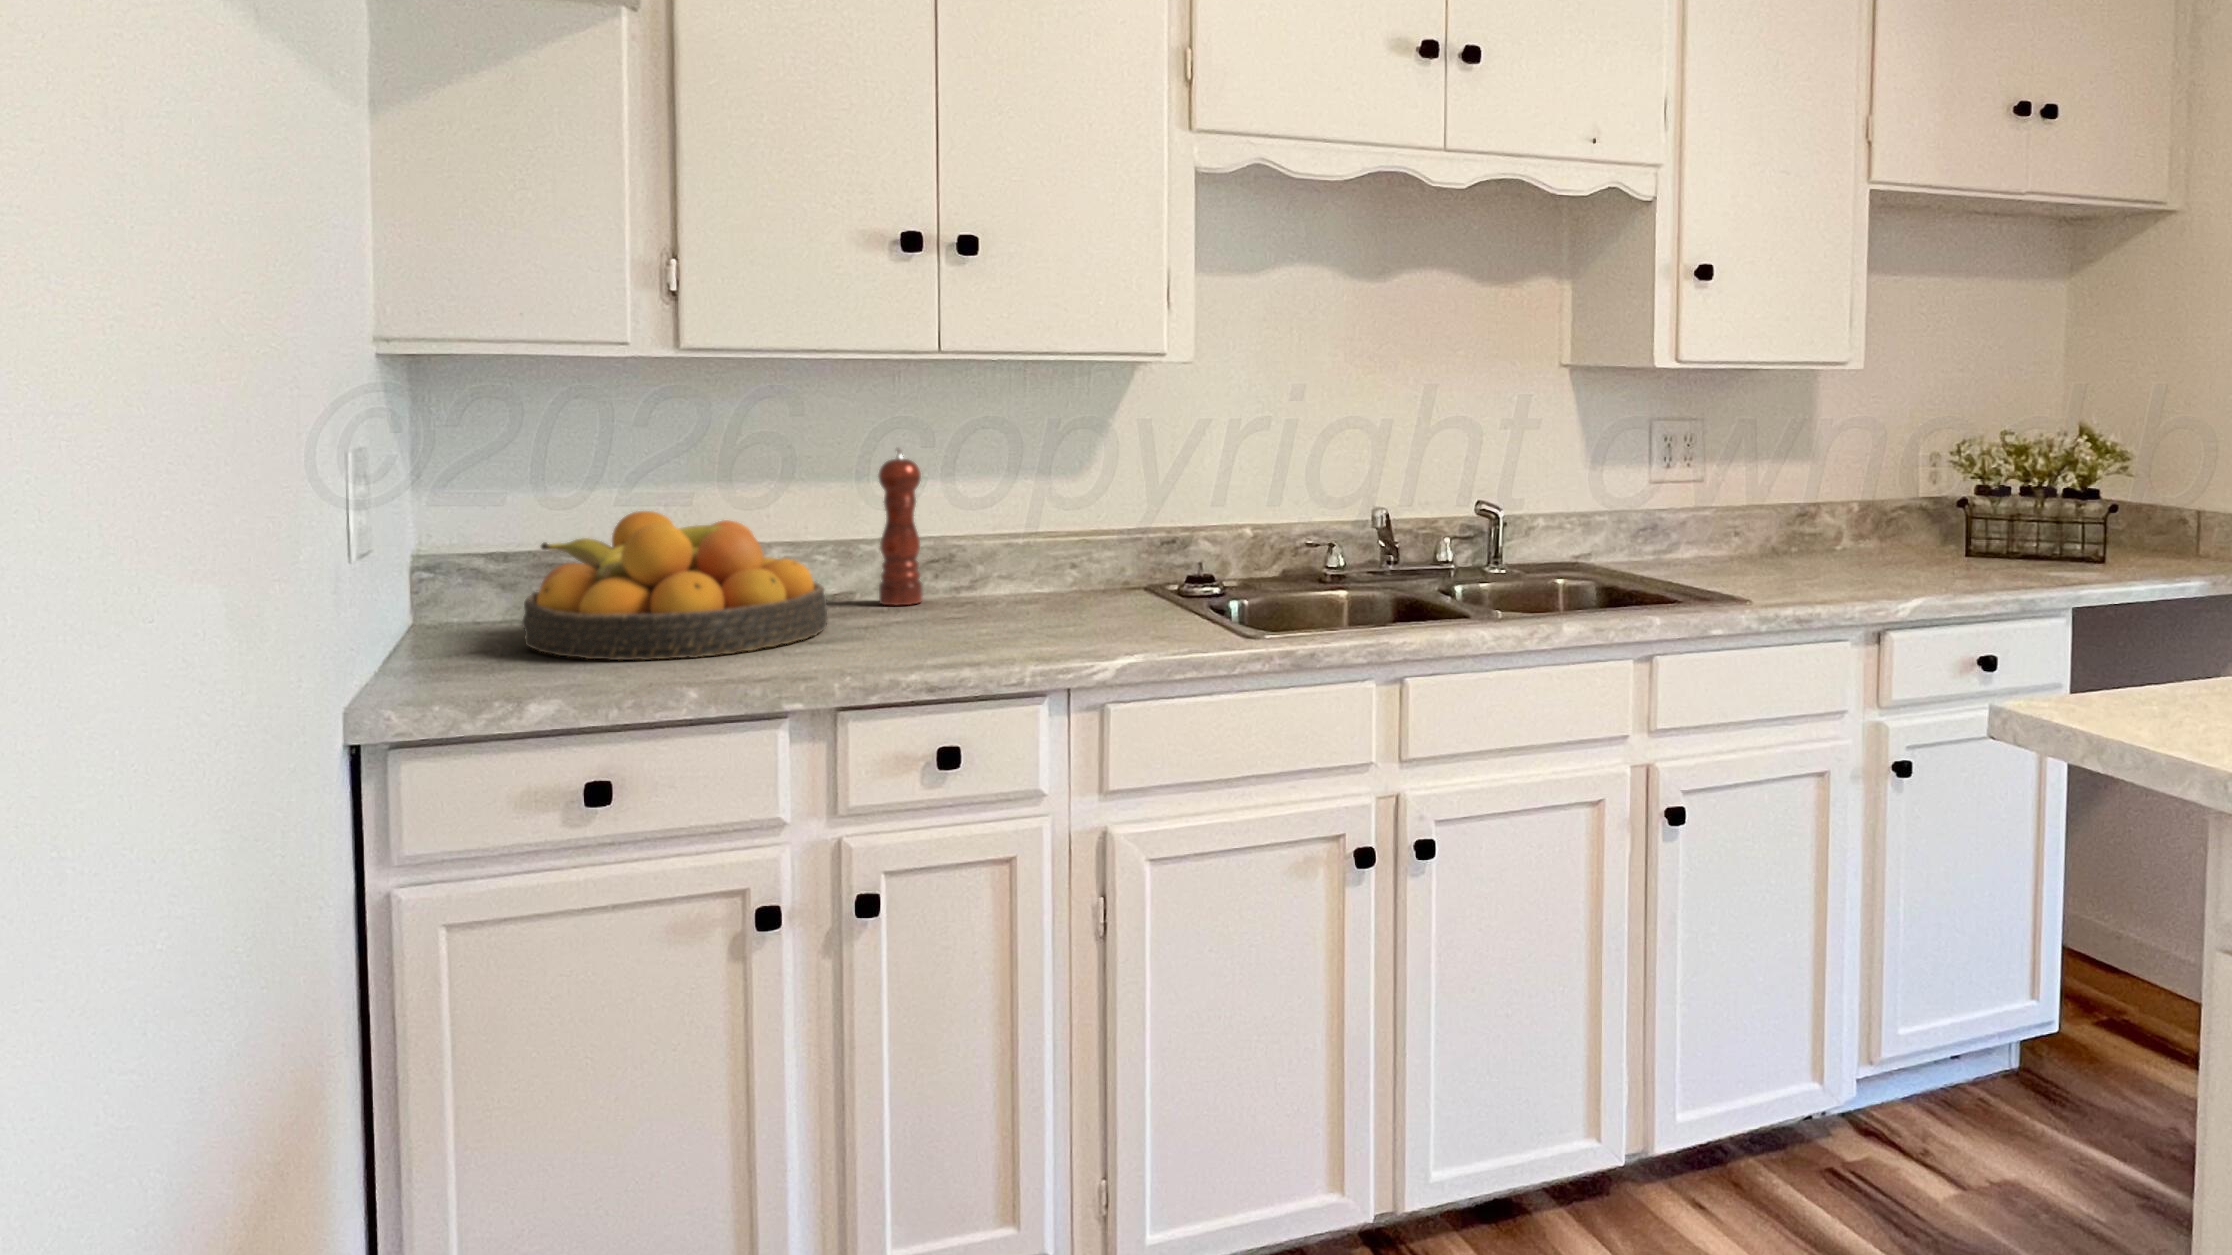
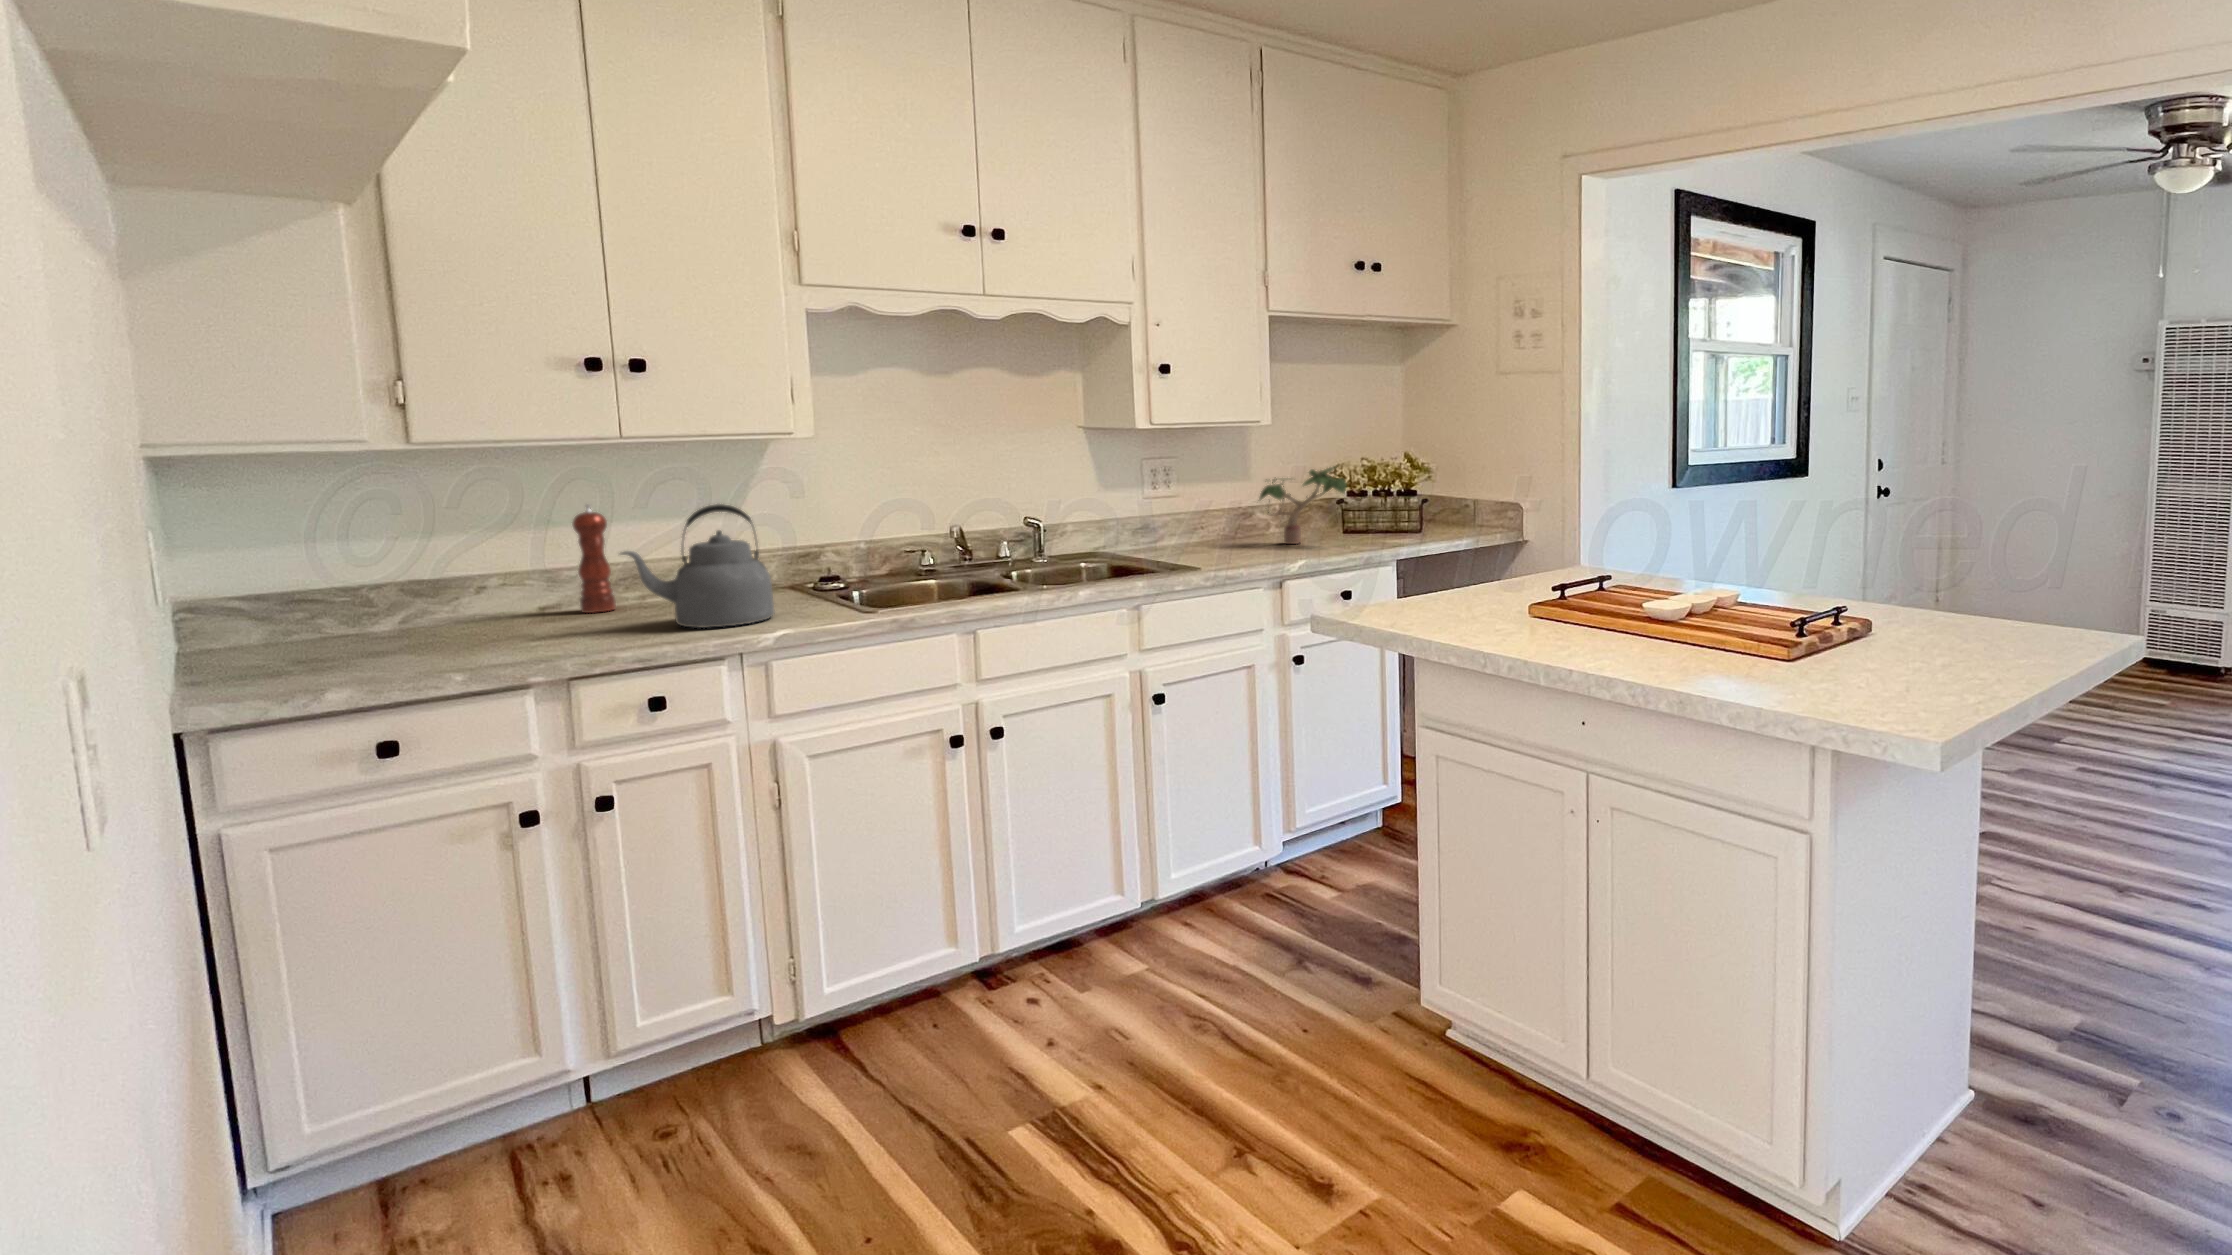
potted plant: none [1815,432,2016,568] -> present [1260,467,1347,544]
kettle: none [922,453,1121,642] -> present [621,504,775,628]
fruit bowl: present [522,511,827,660] -> none [289,560,546,664]

